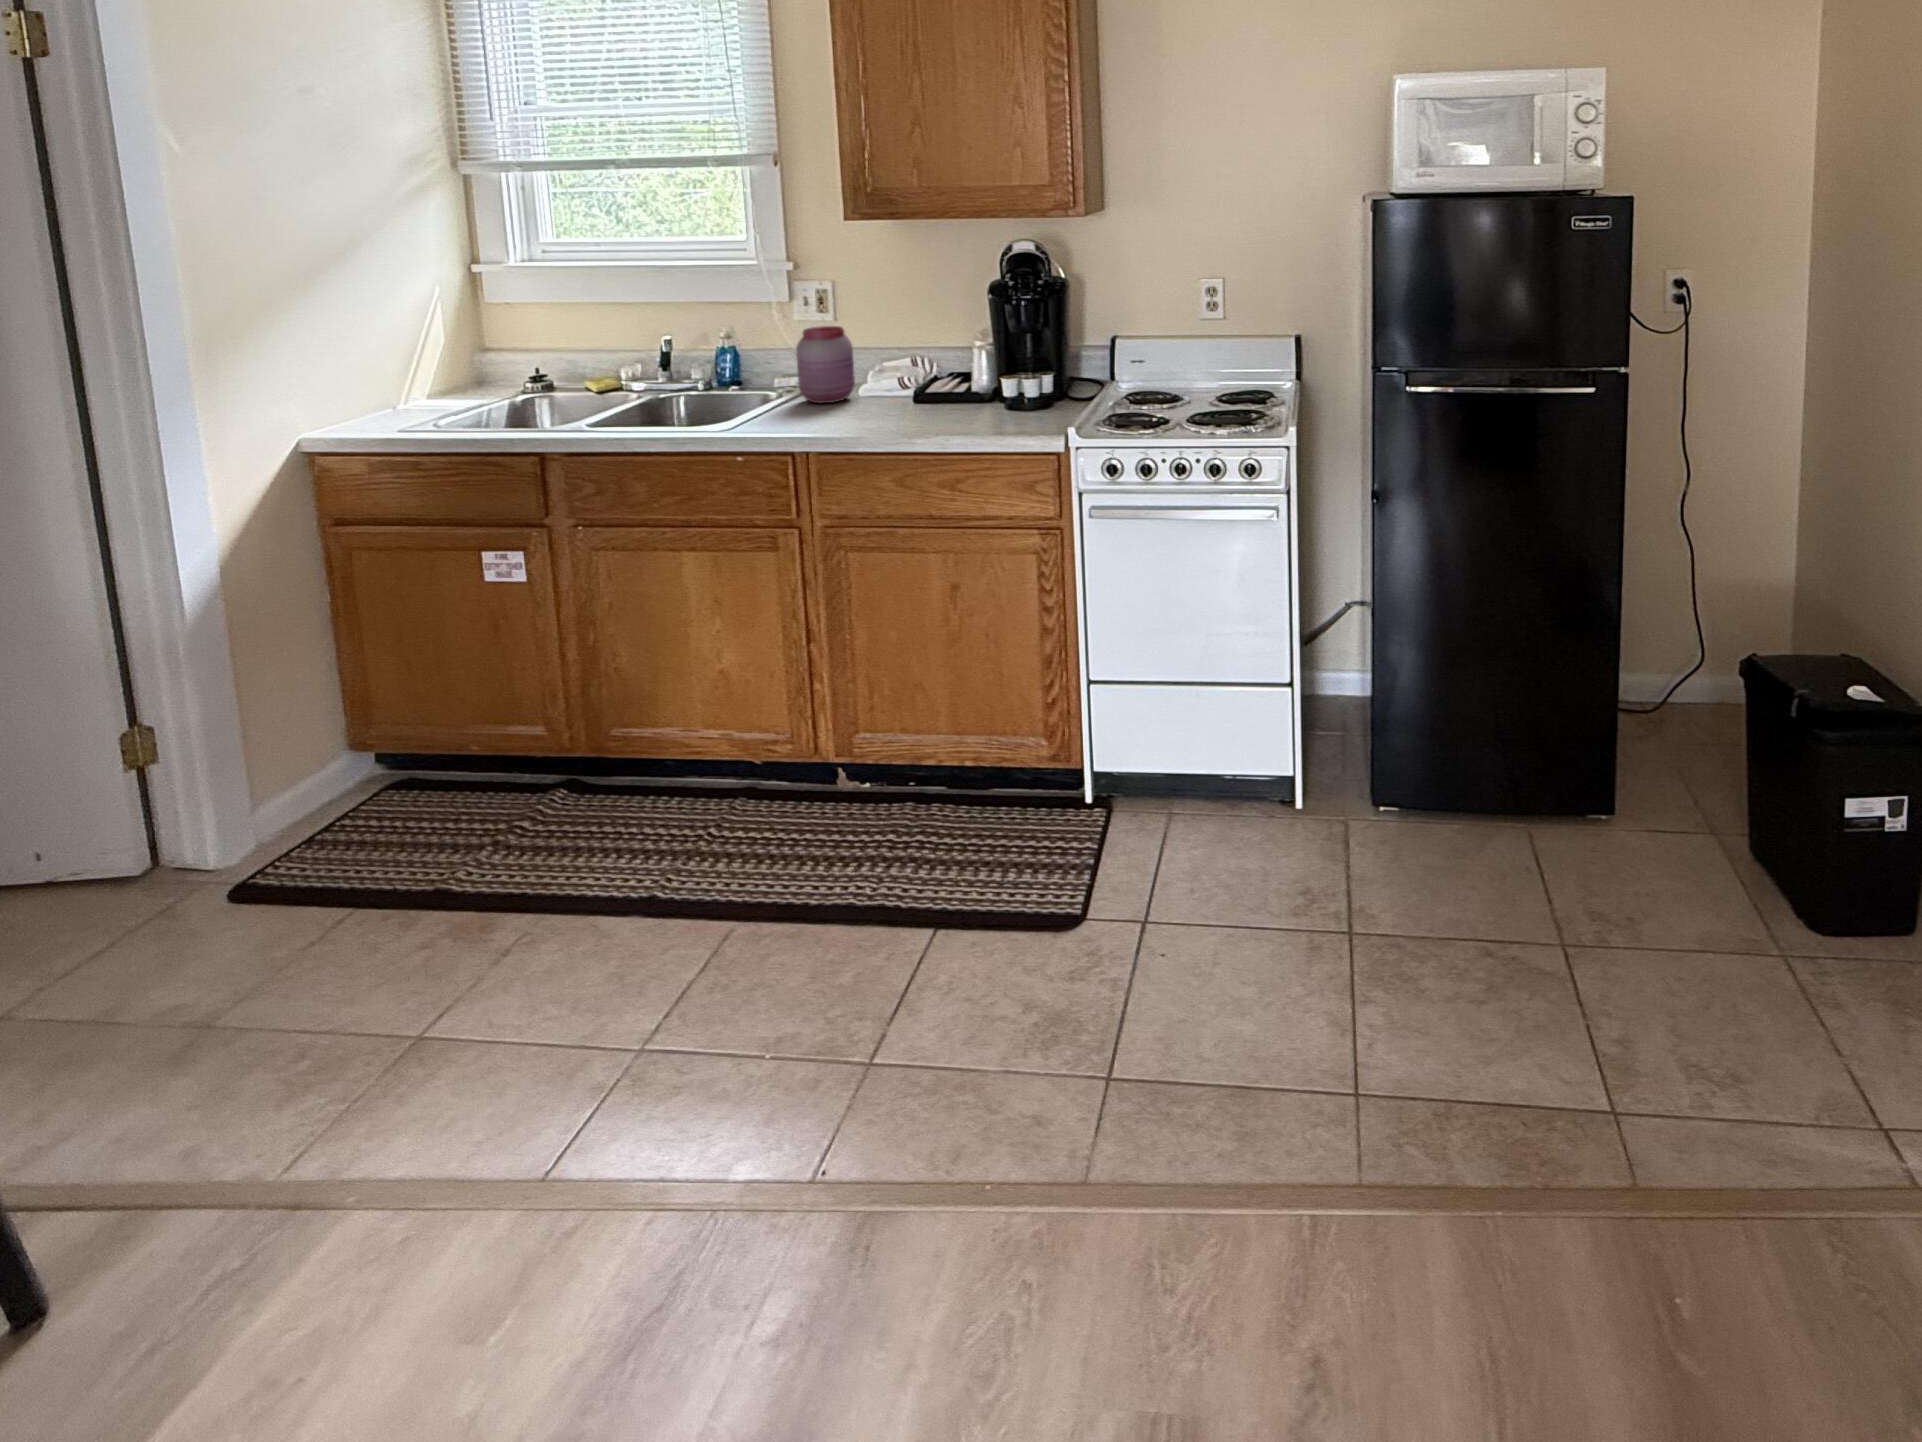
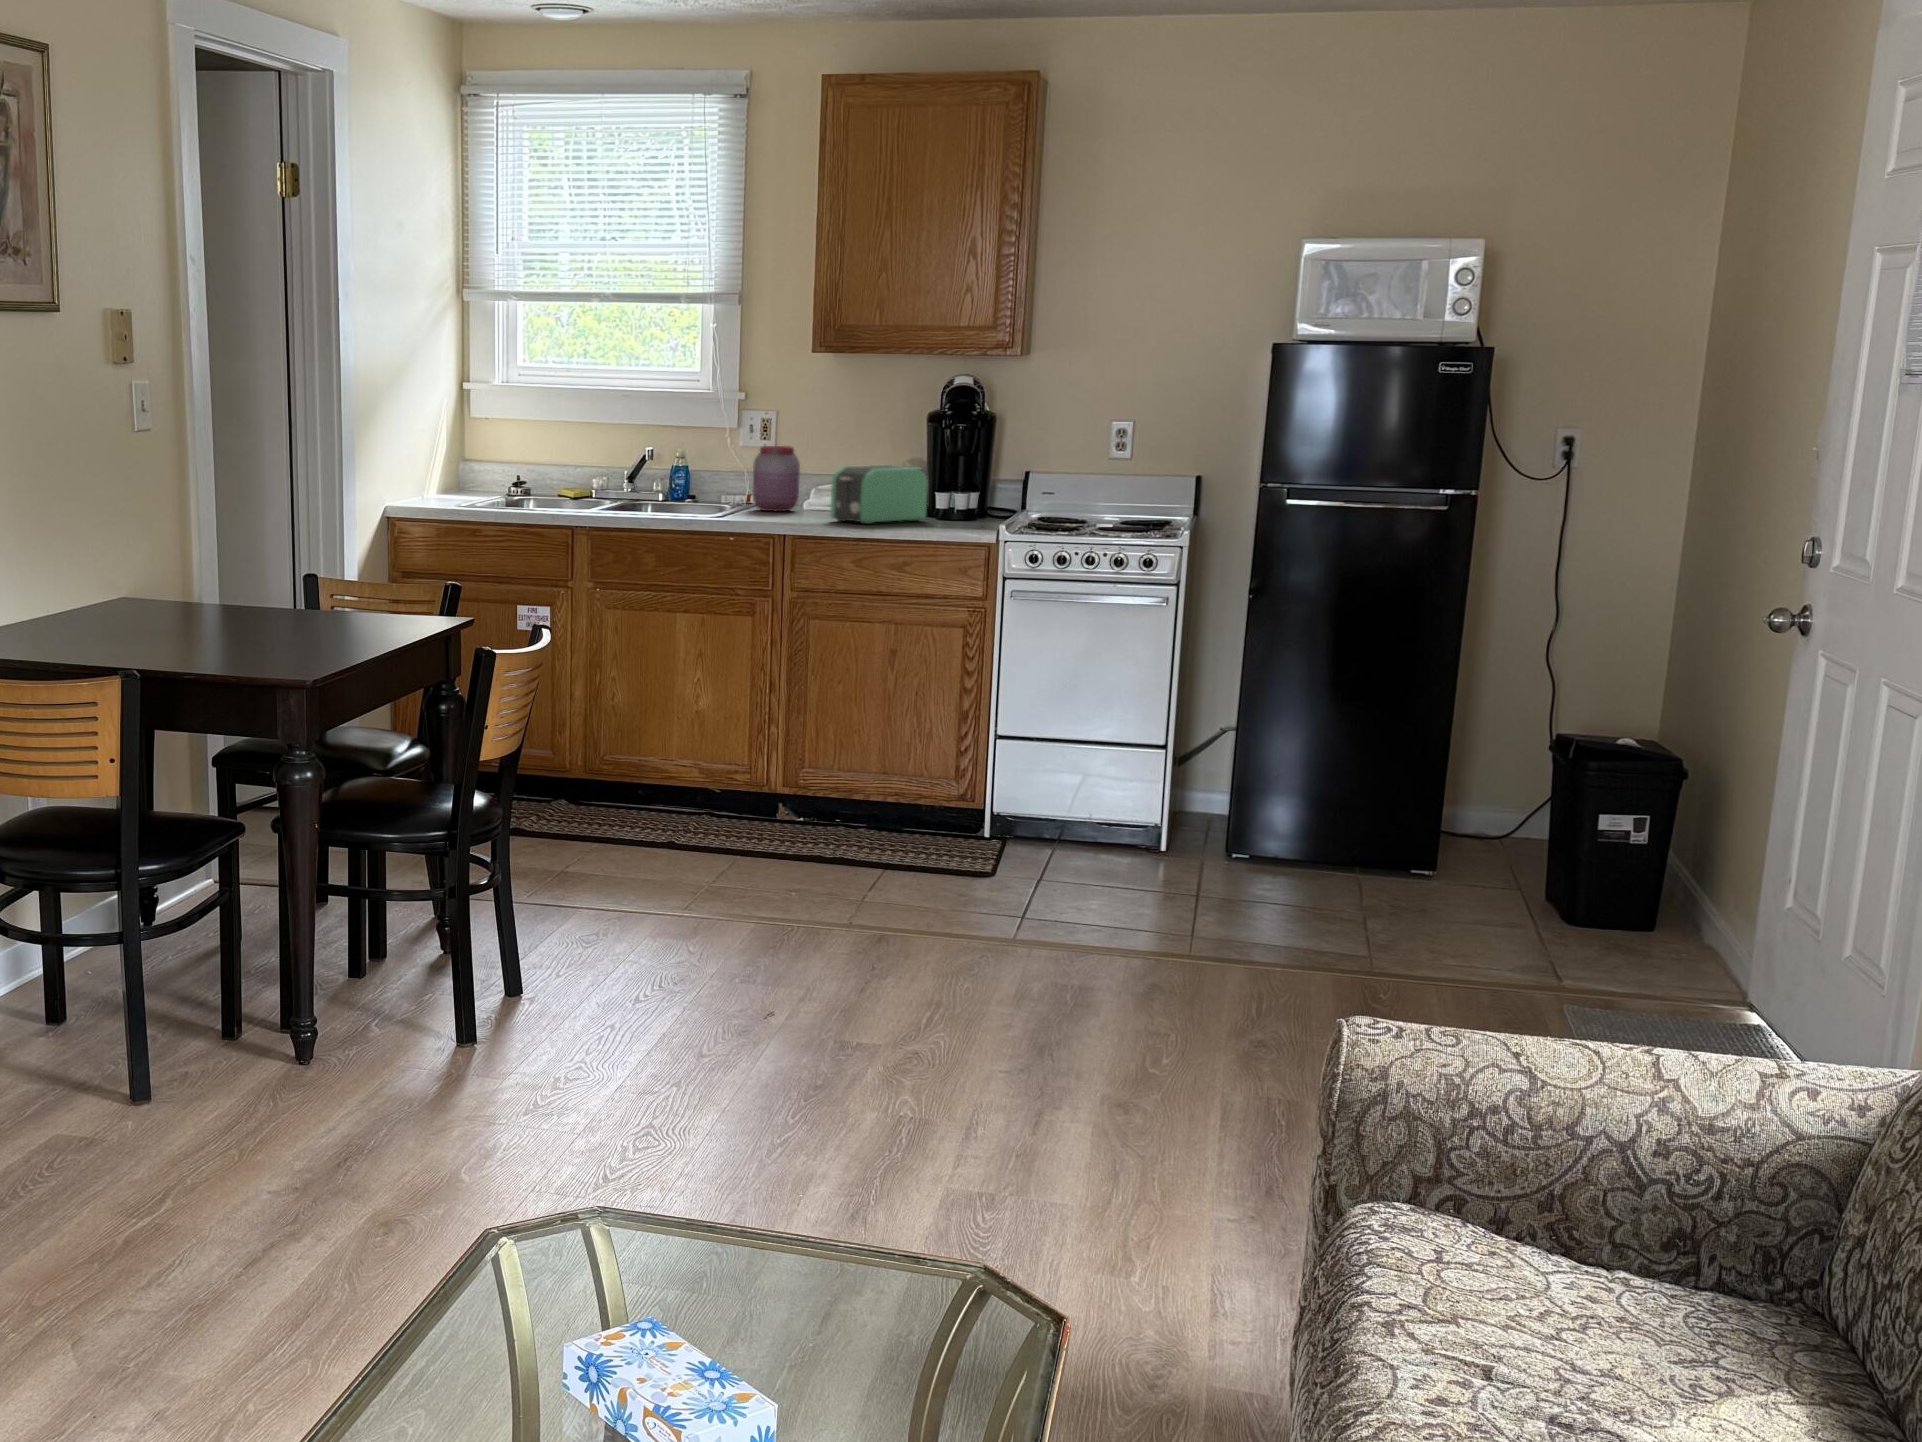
toaster: none [869,350,992,432] -> present [830,465,928,524]

